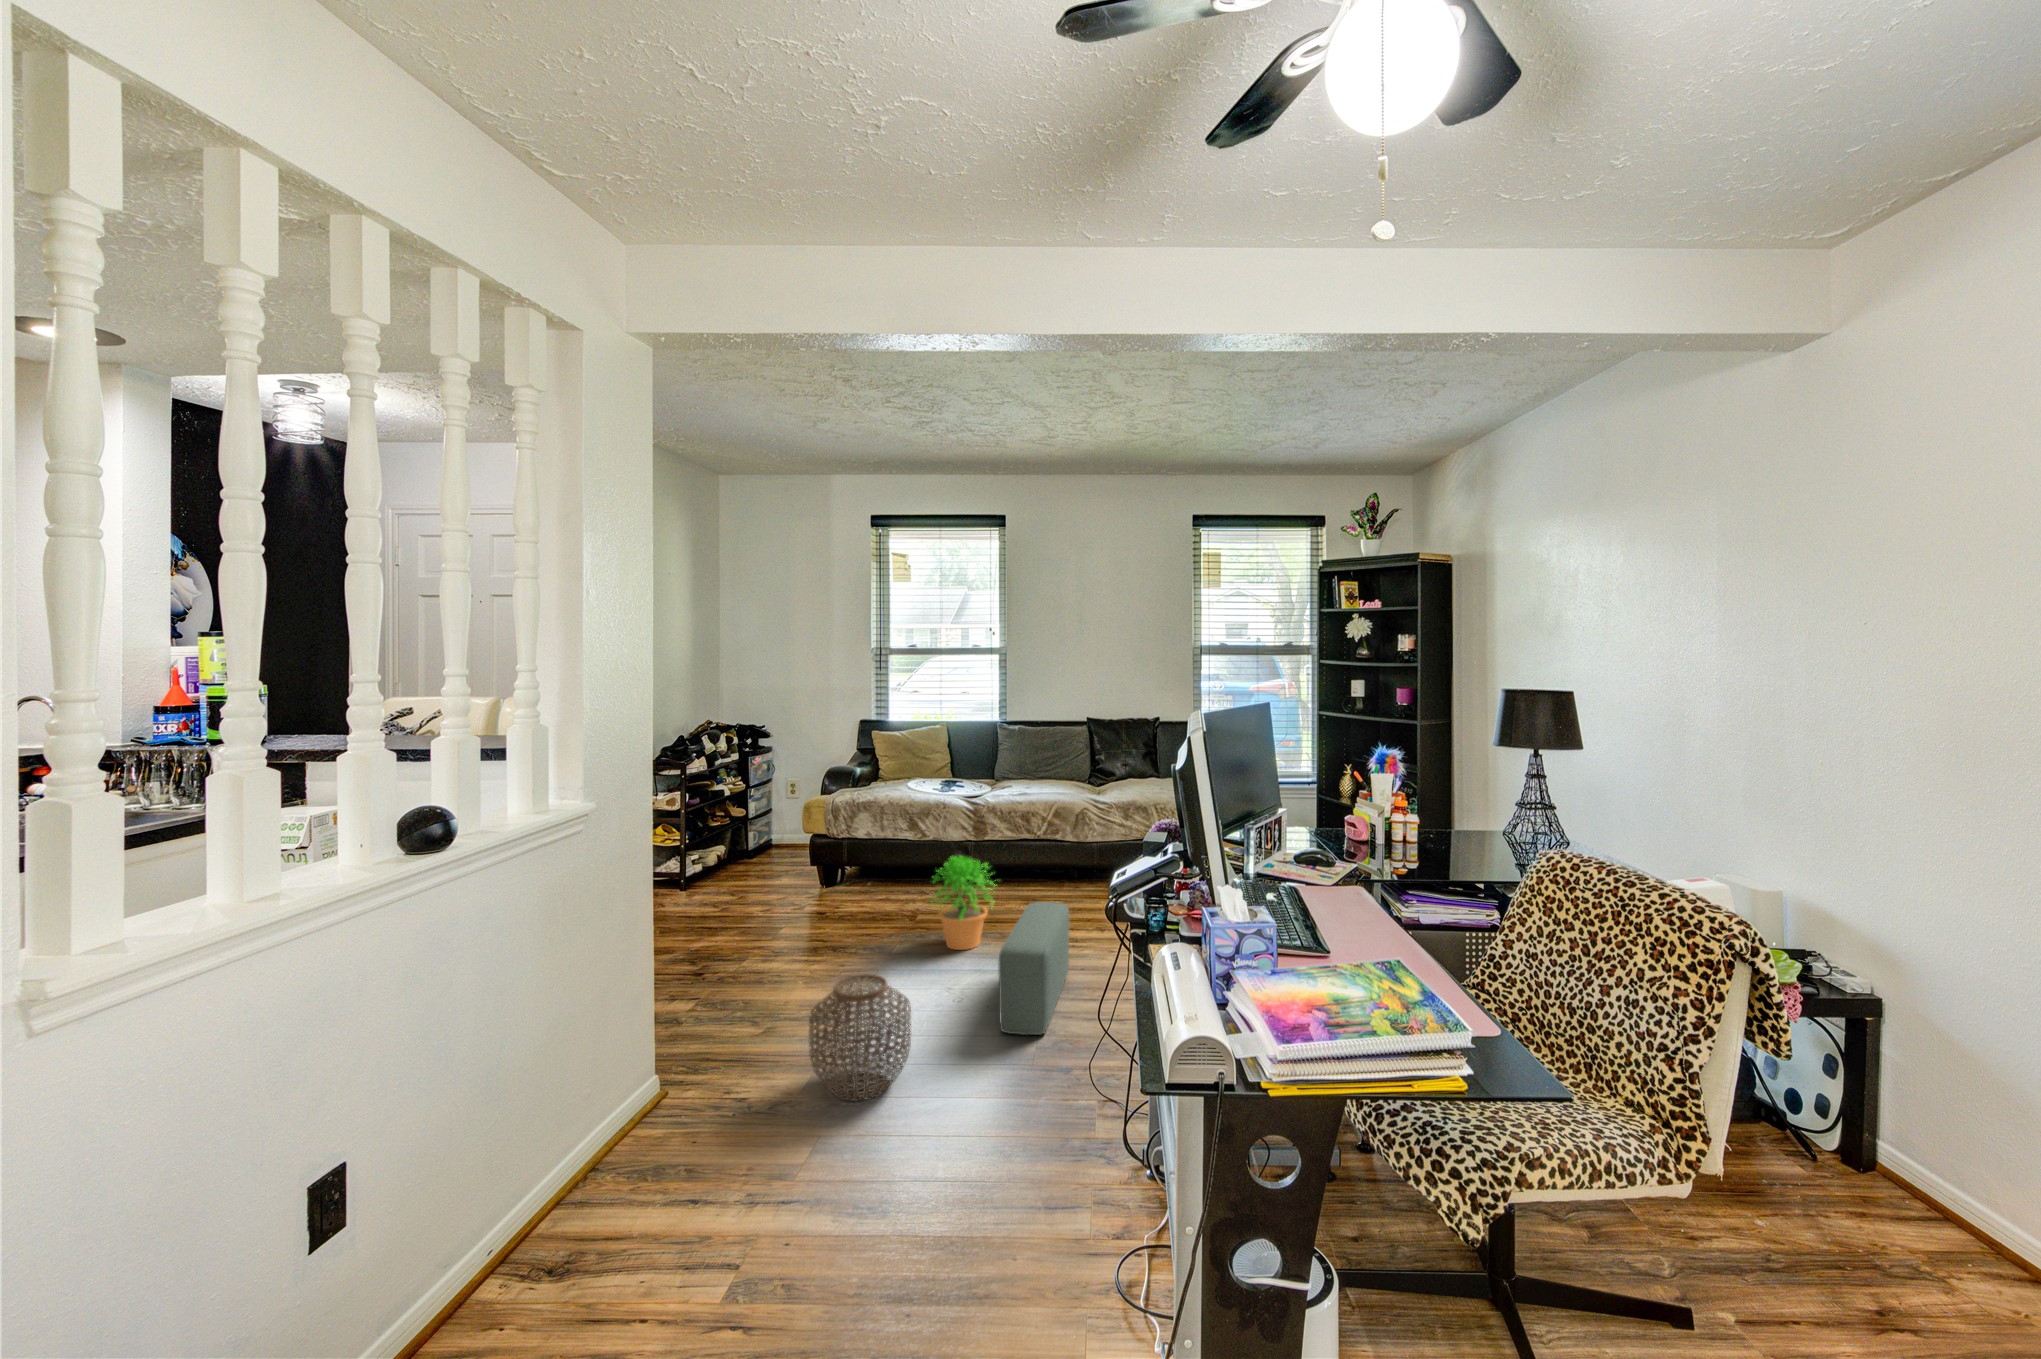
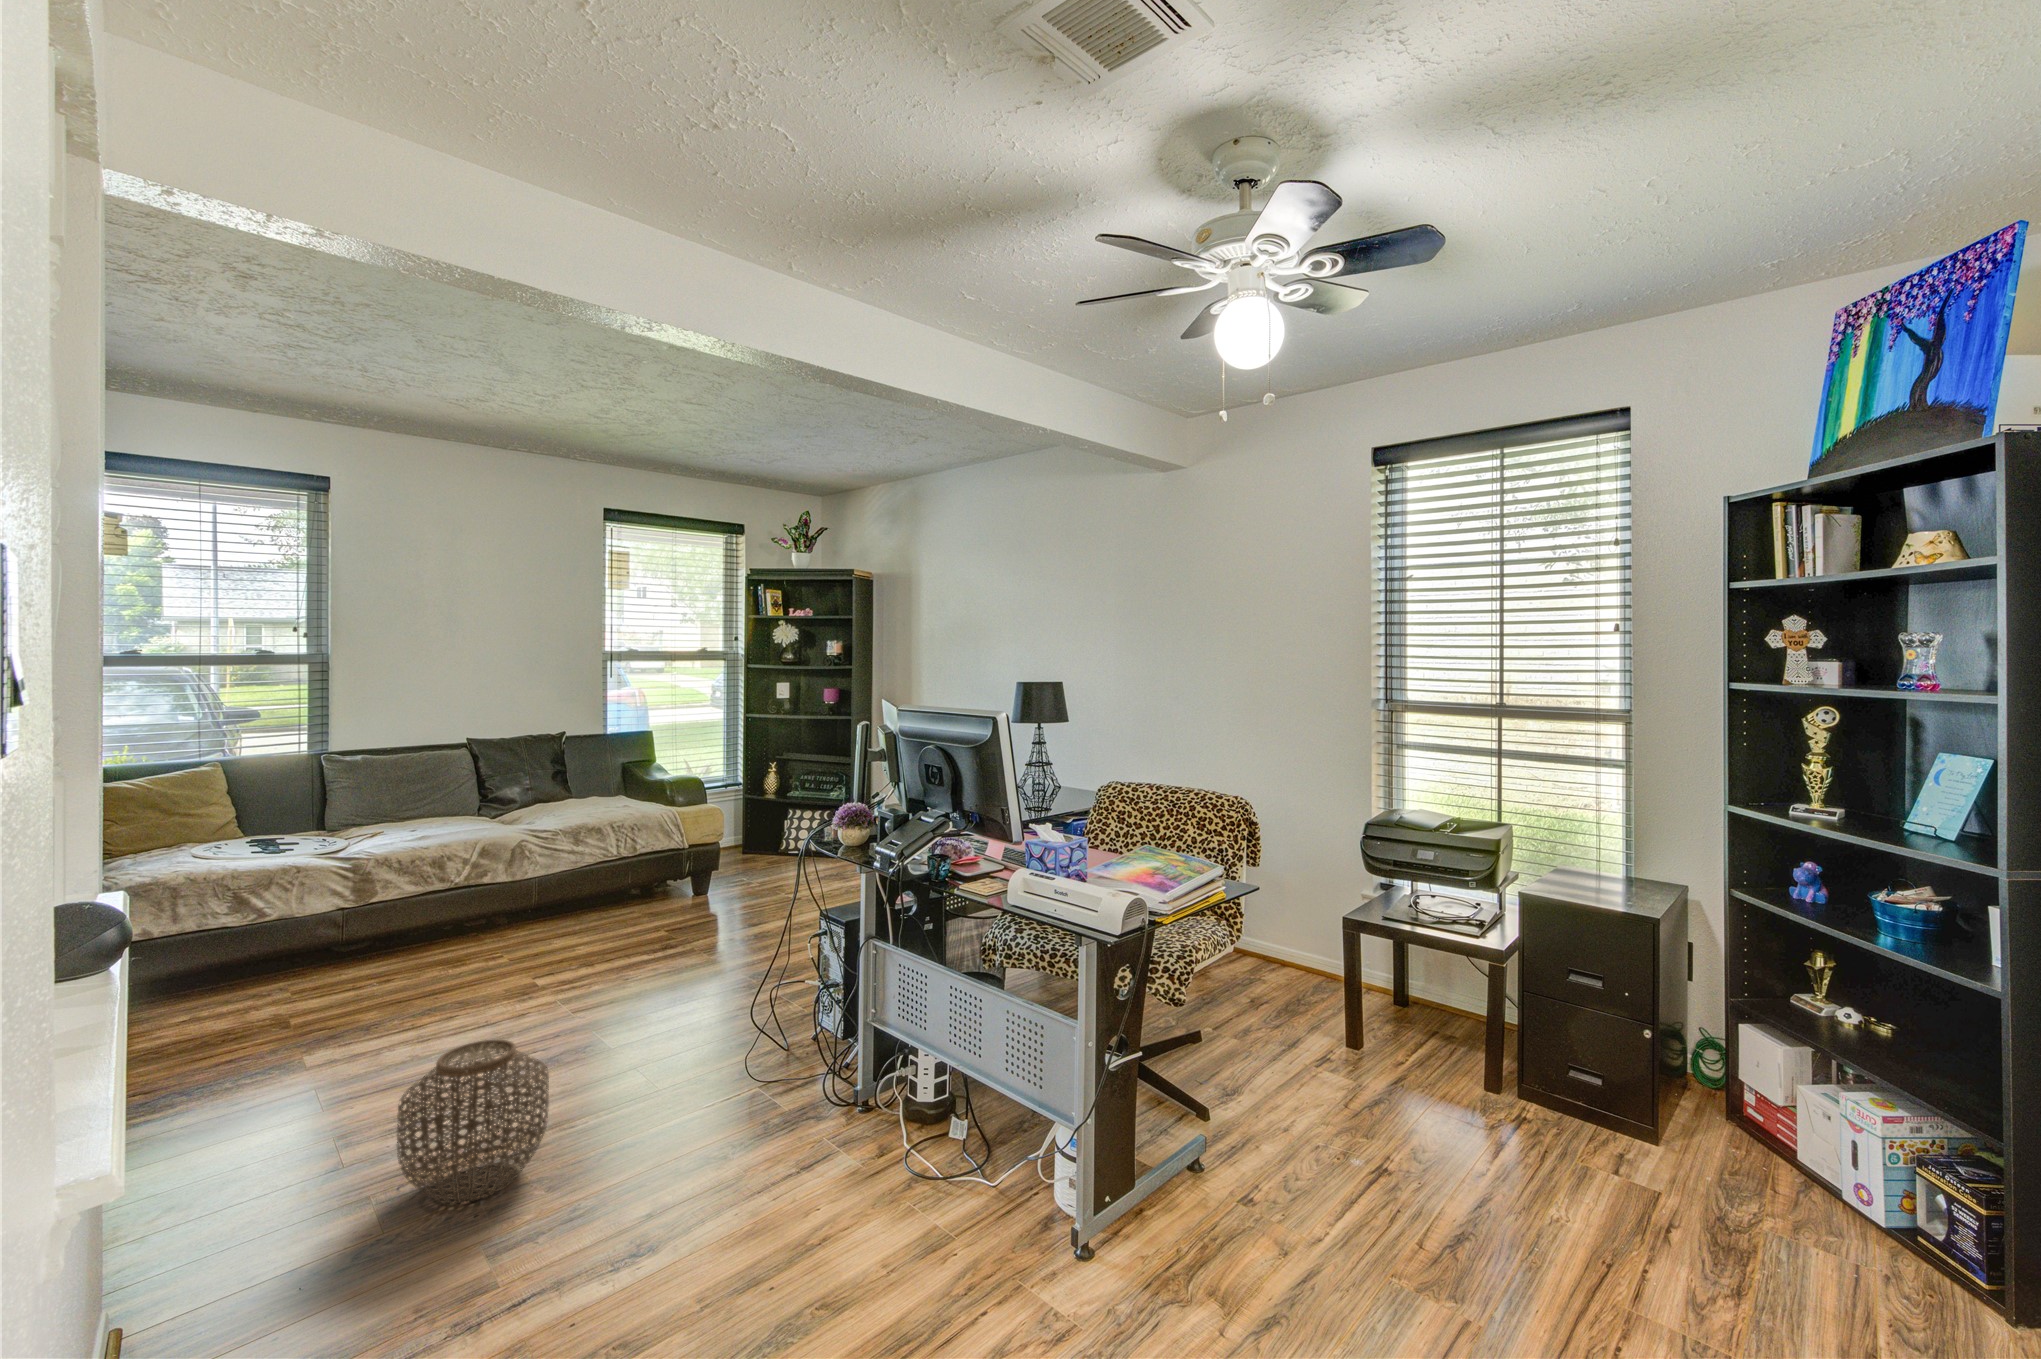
potted plant: present [932,856,995,950] -> none [371,909,478,1034]
pouf: present [999,902,1070,1035] -> none [556,932,653,1078]

